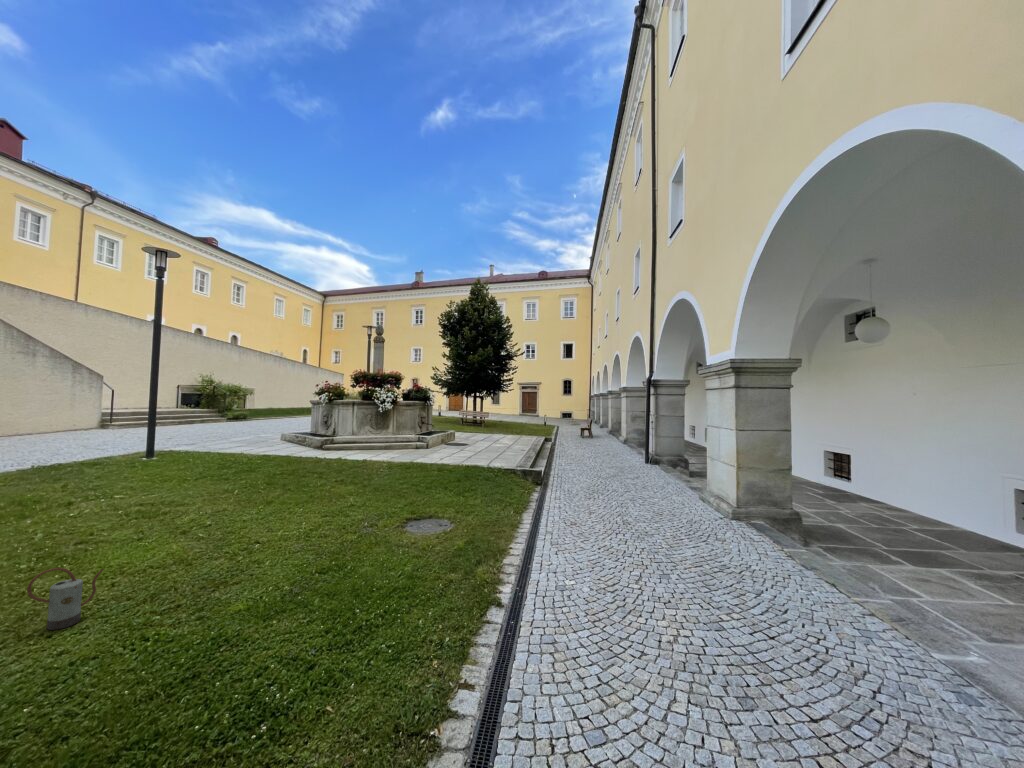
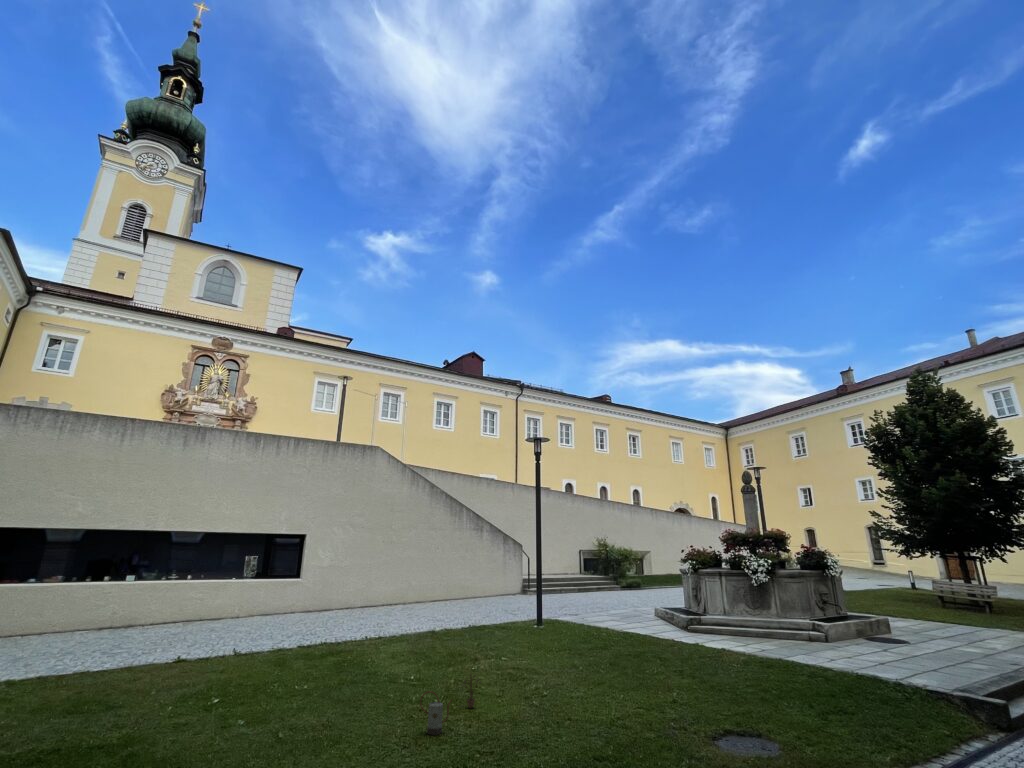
decorative plant: none [88,525,135,575] -> present [464,675,478,708]

